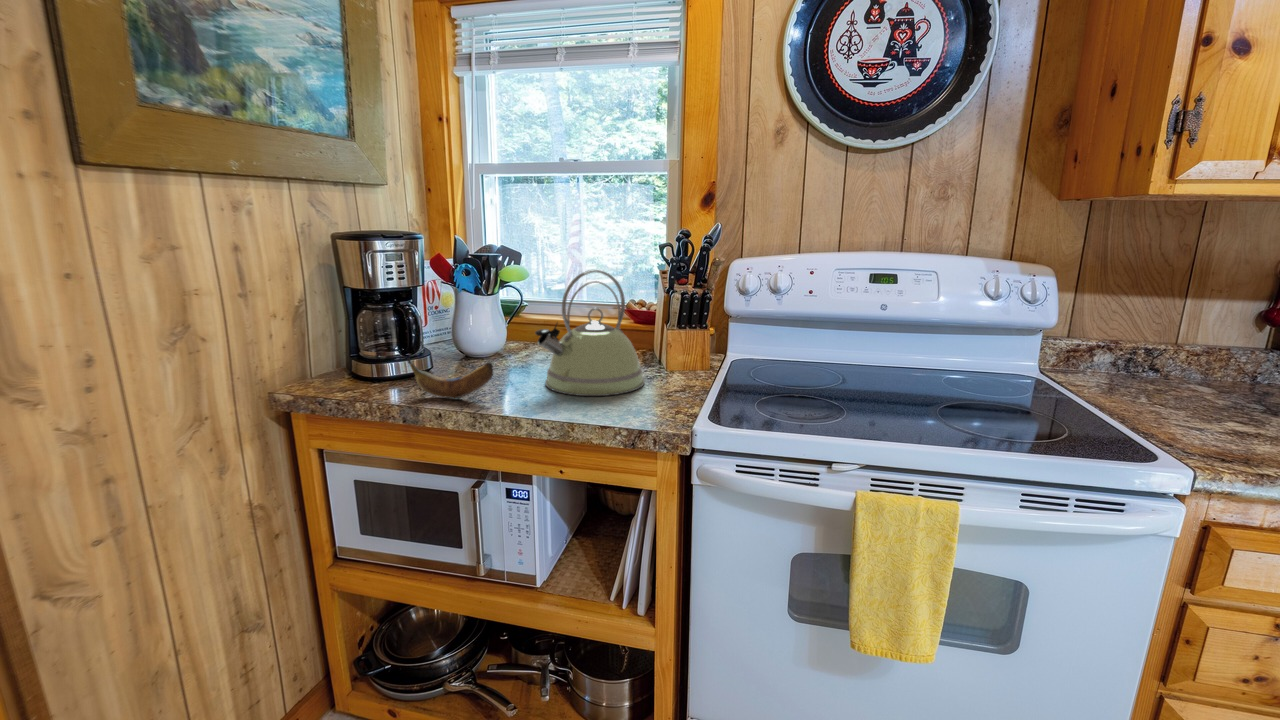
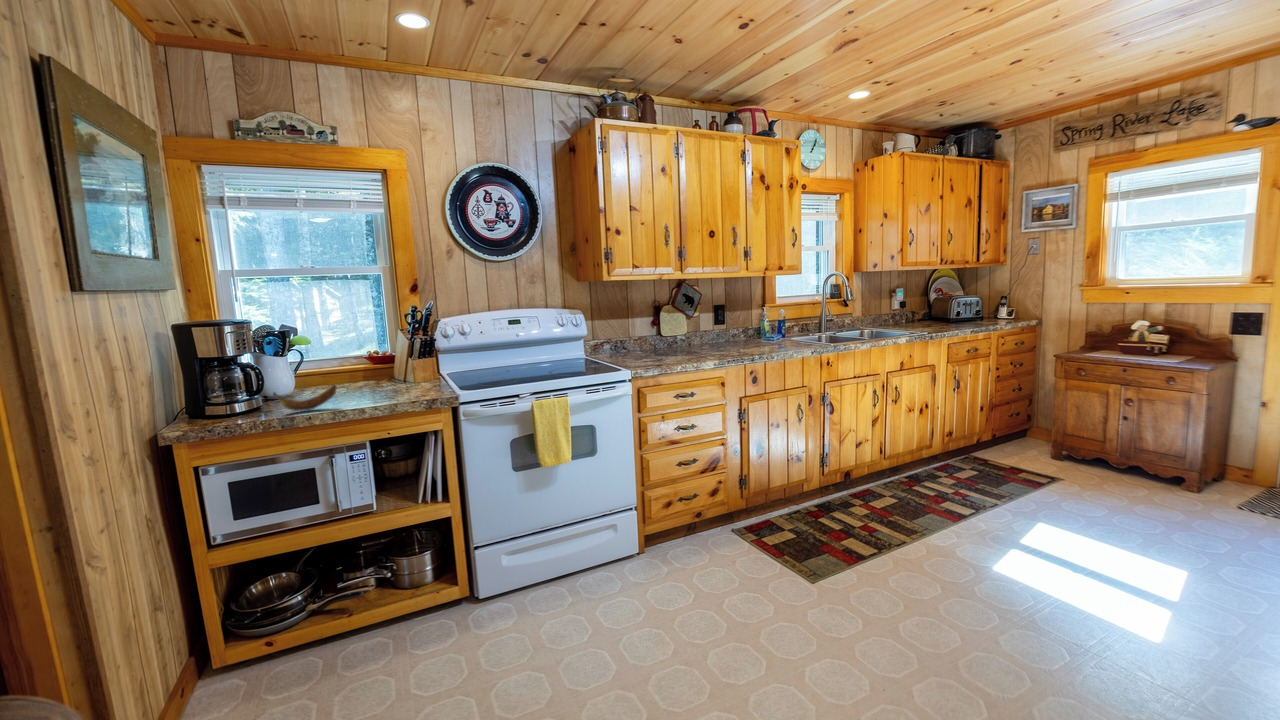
kettle: present [535,270,644,396] -> none [350,331,412,398]

